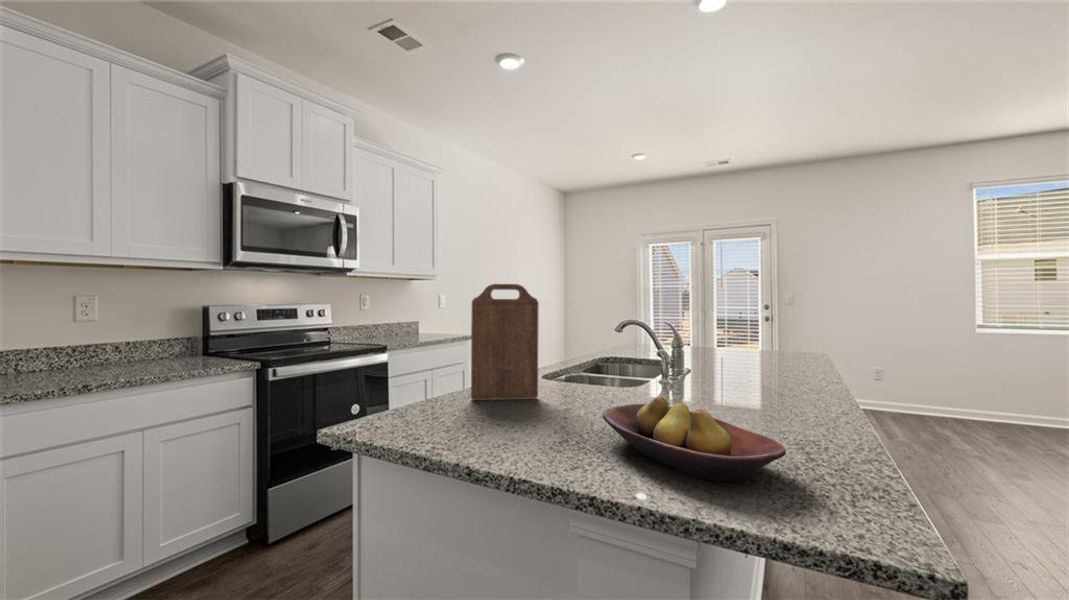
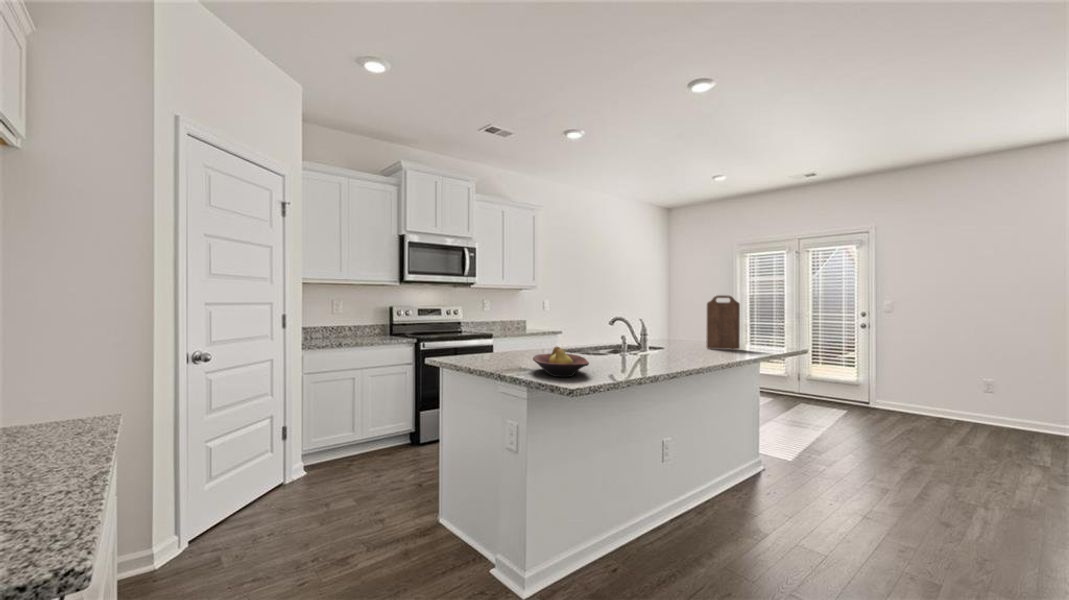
cutting board: present [471,284,539,400] -> present [706,295,740,349]

